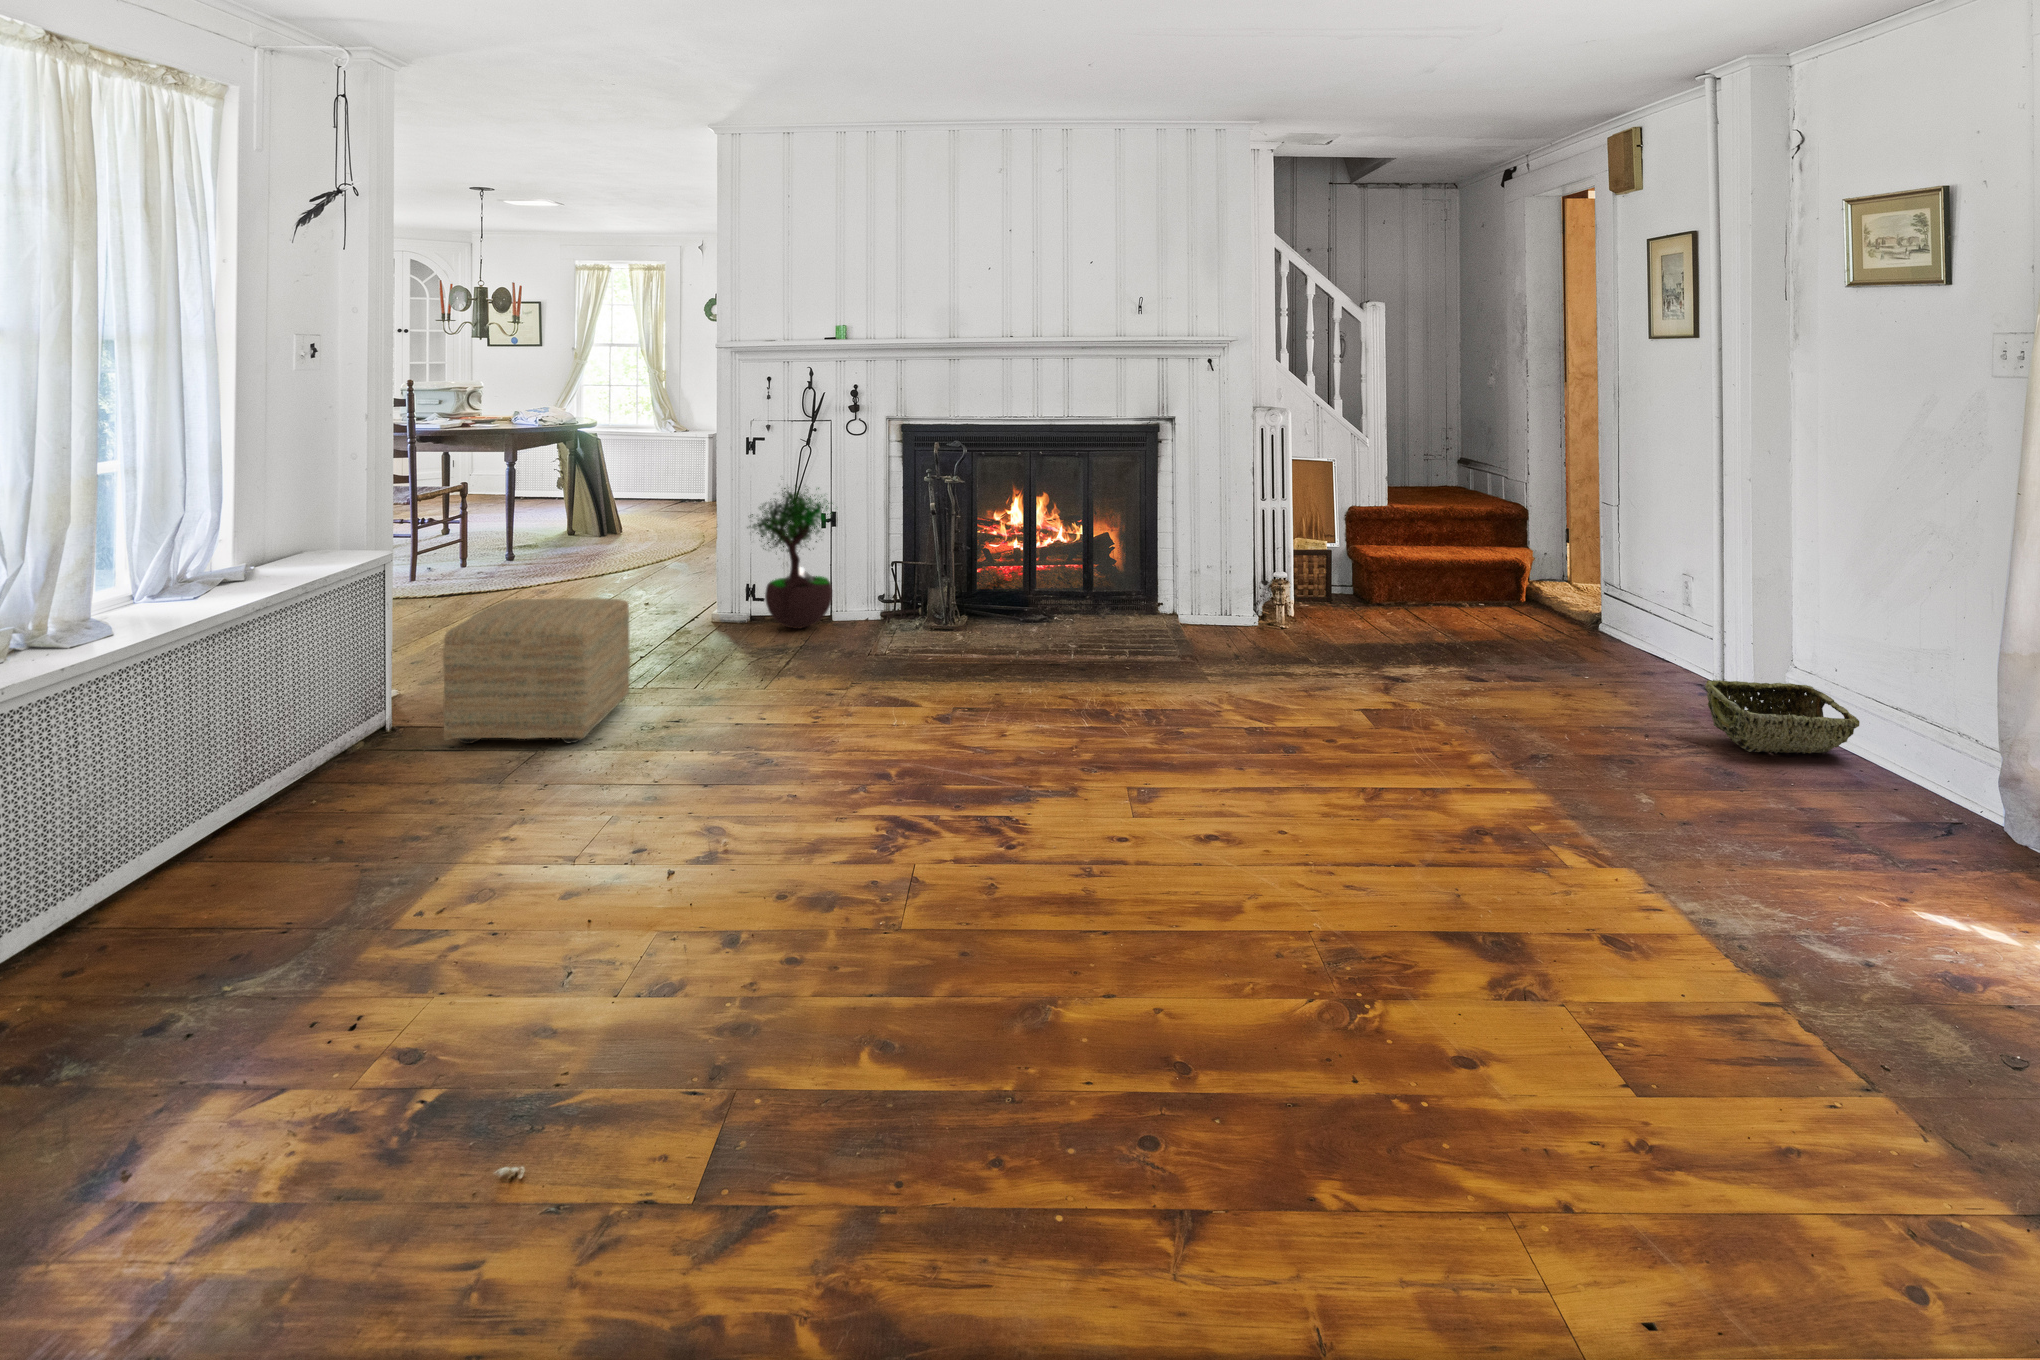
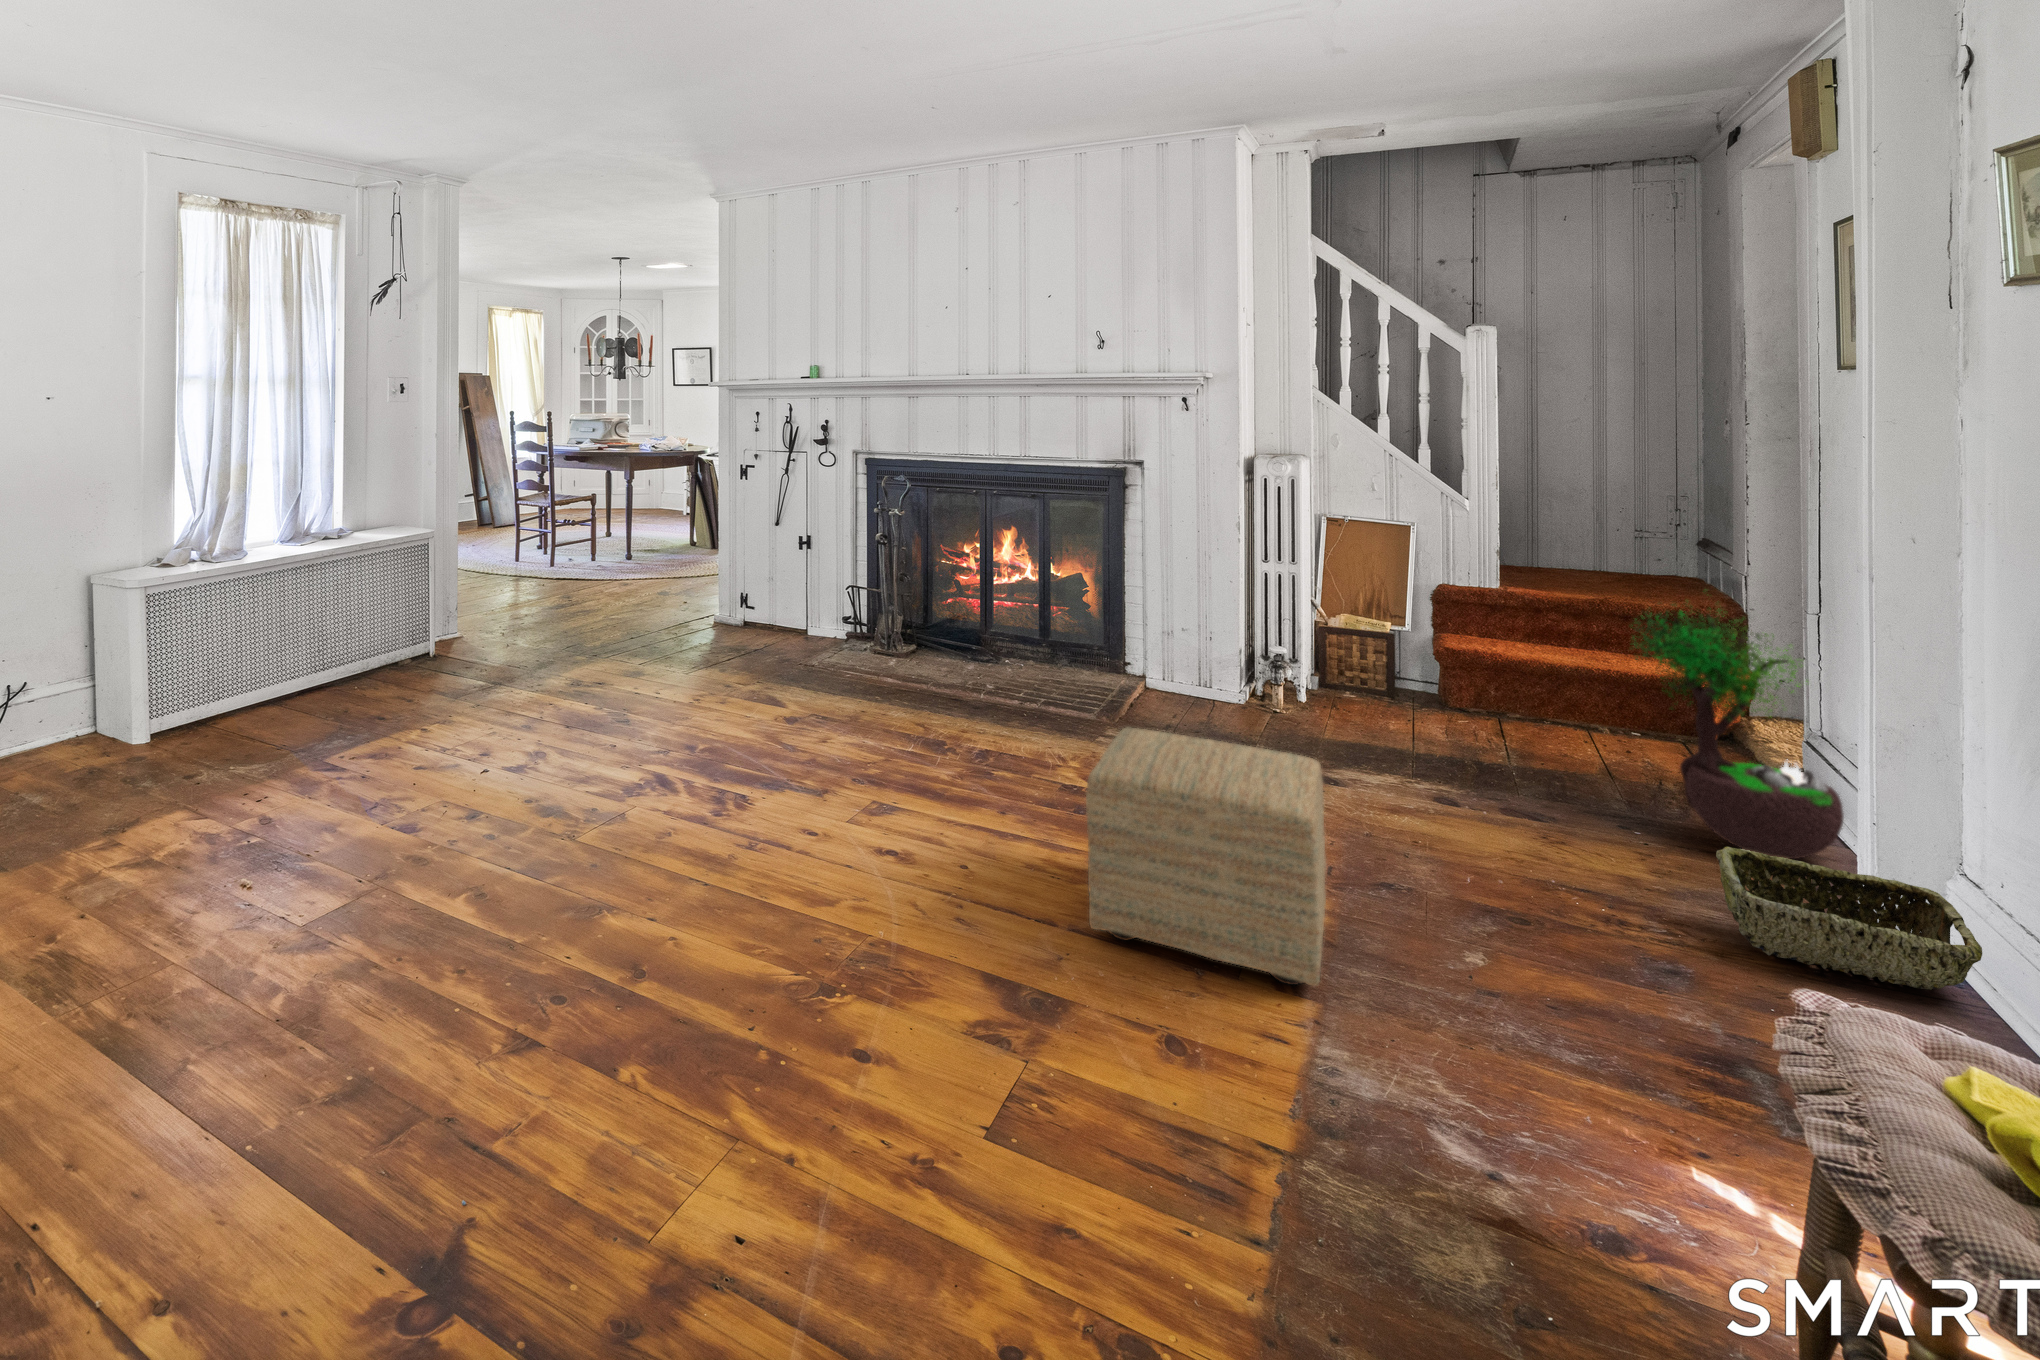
potted tree: present [747,485,832,629] -> present [1632,604,1844,859]
ottoman: present [443,599,630,744] -> present [1086,728,1326,986]

